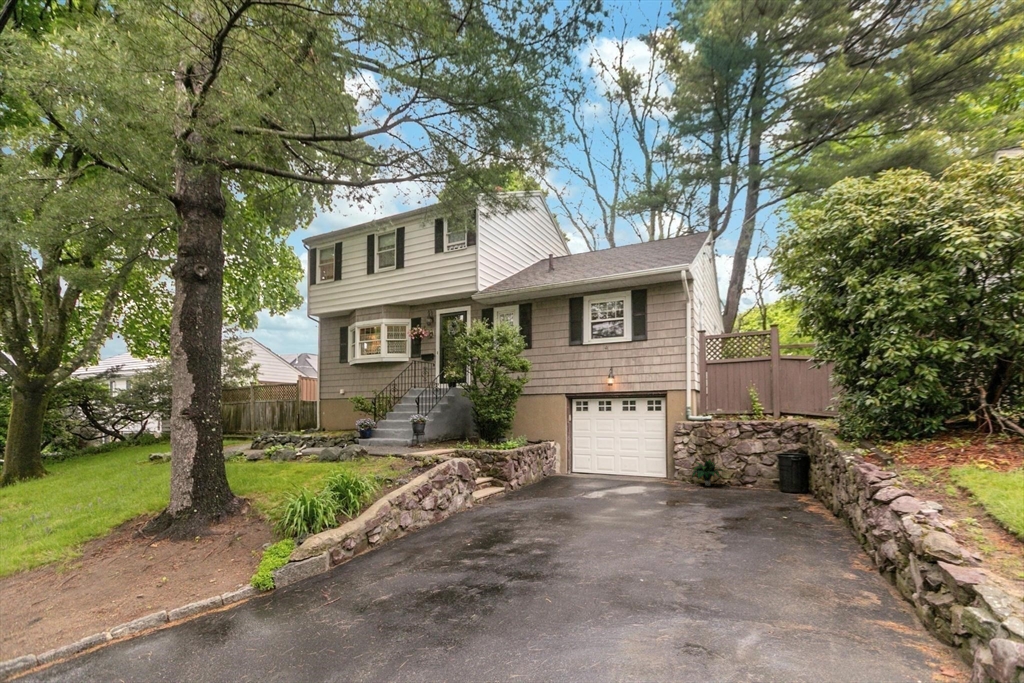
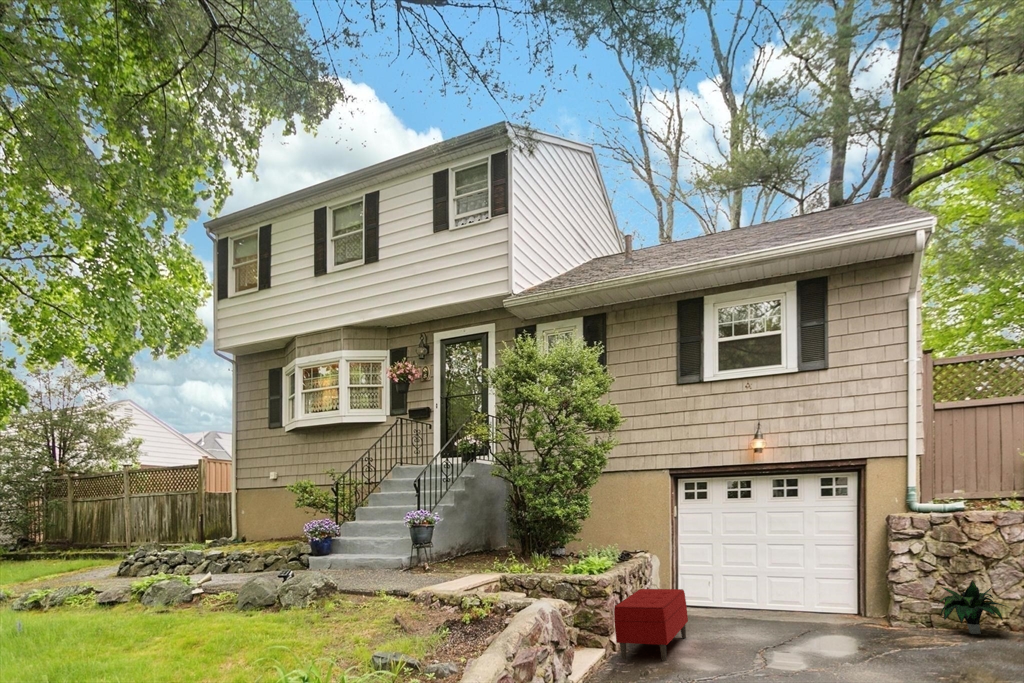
bench: none [511,459,557,494] -> present [614,589,688,661]

